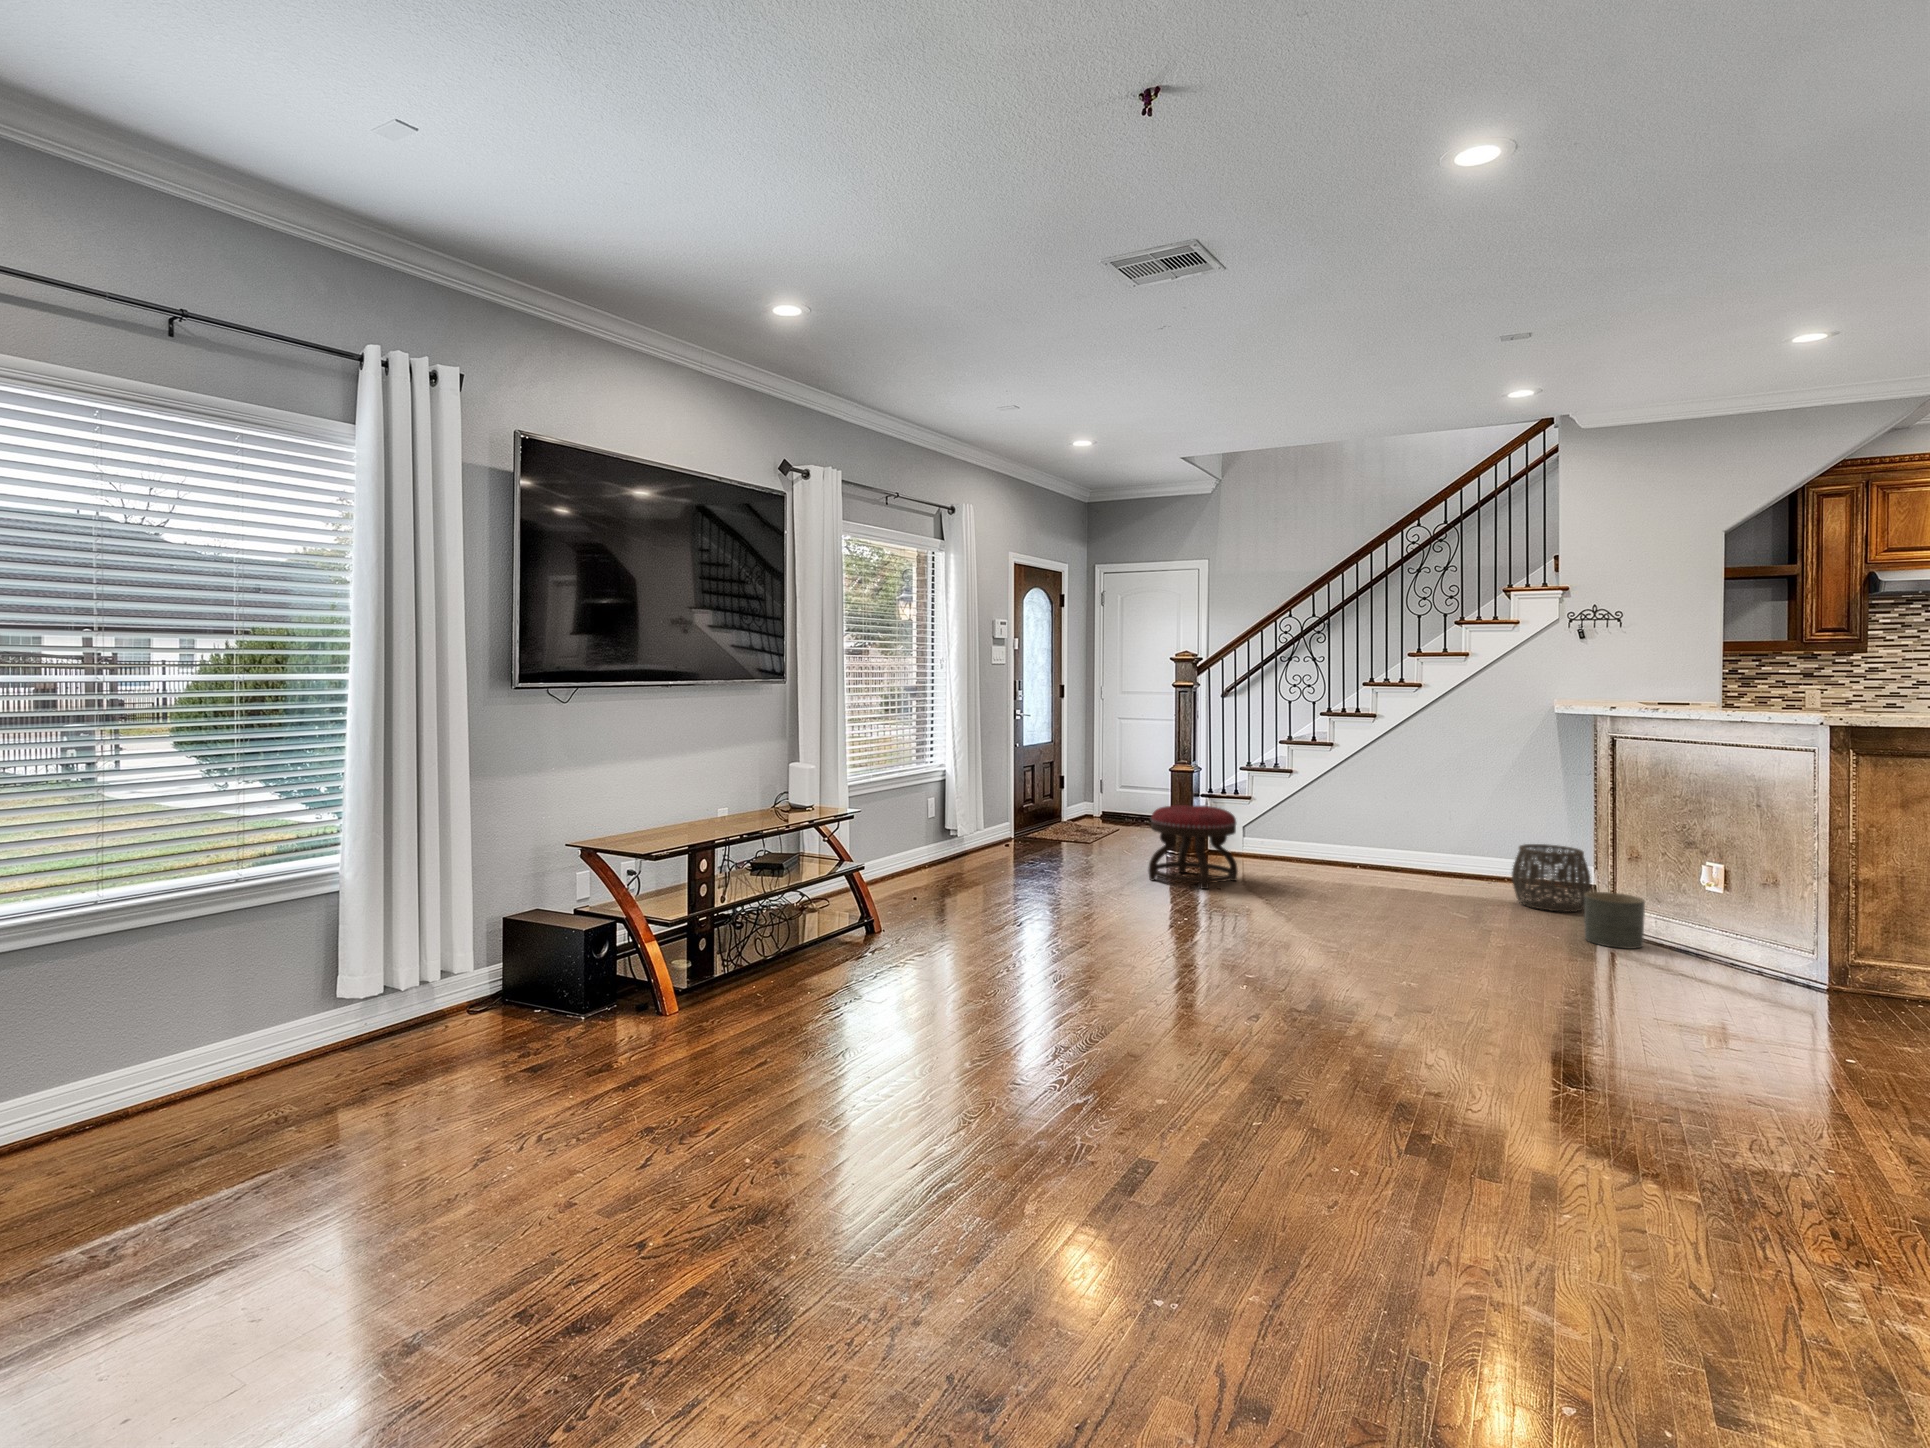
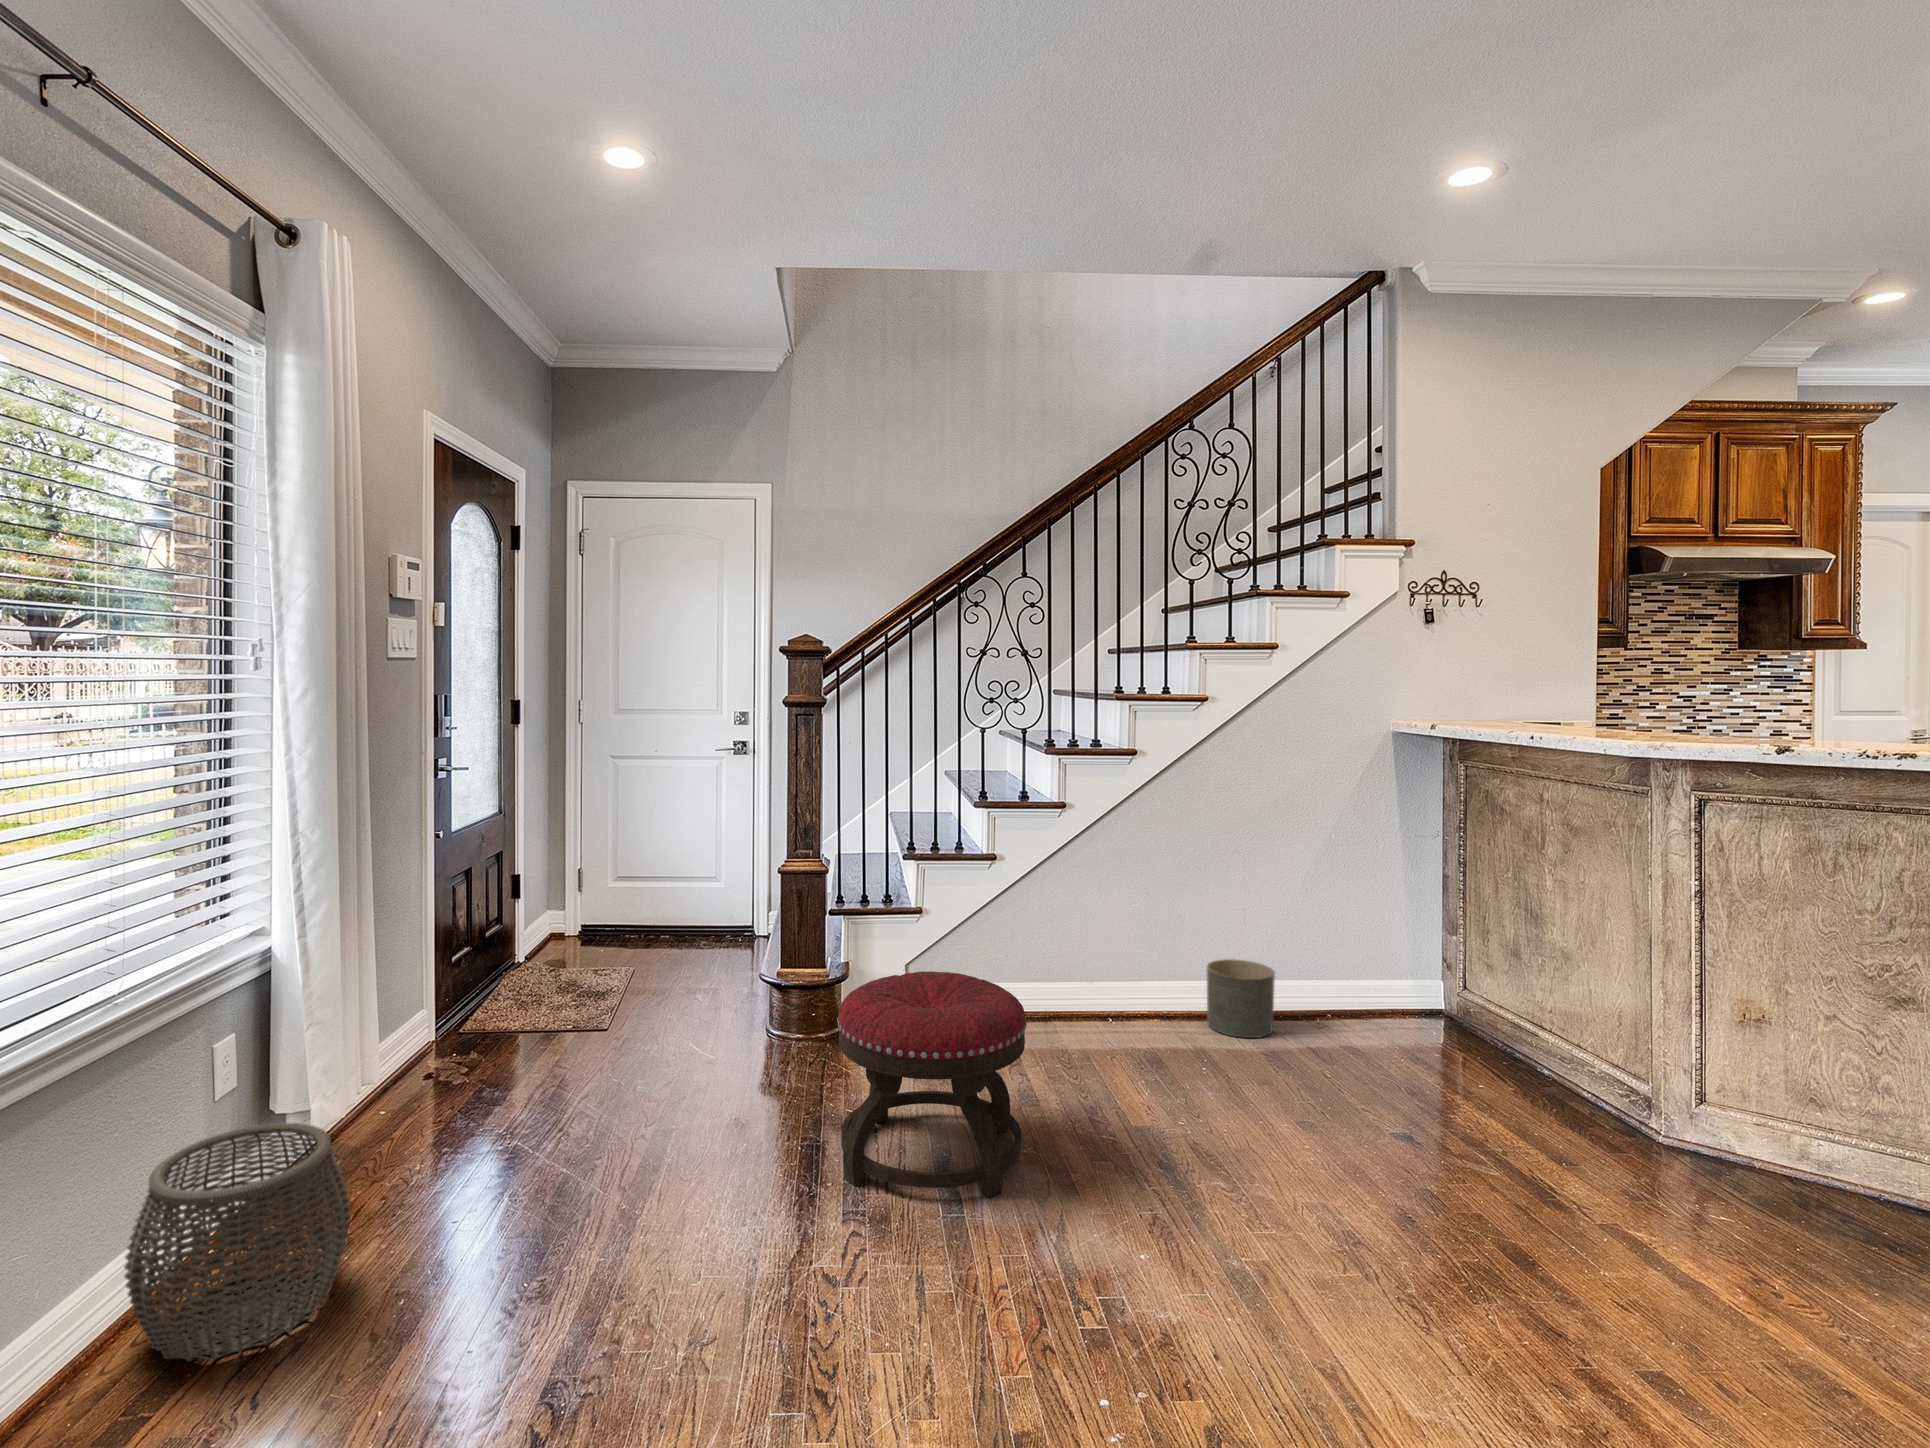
woven basket: present [1512,844,1591,912] -> present [124,1123,351,1362]
planter: present [1584,892,1645,949] -> present [1207,959,1275,1038]

